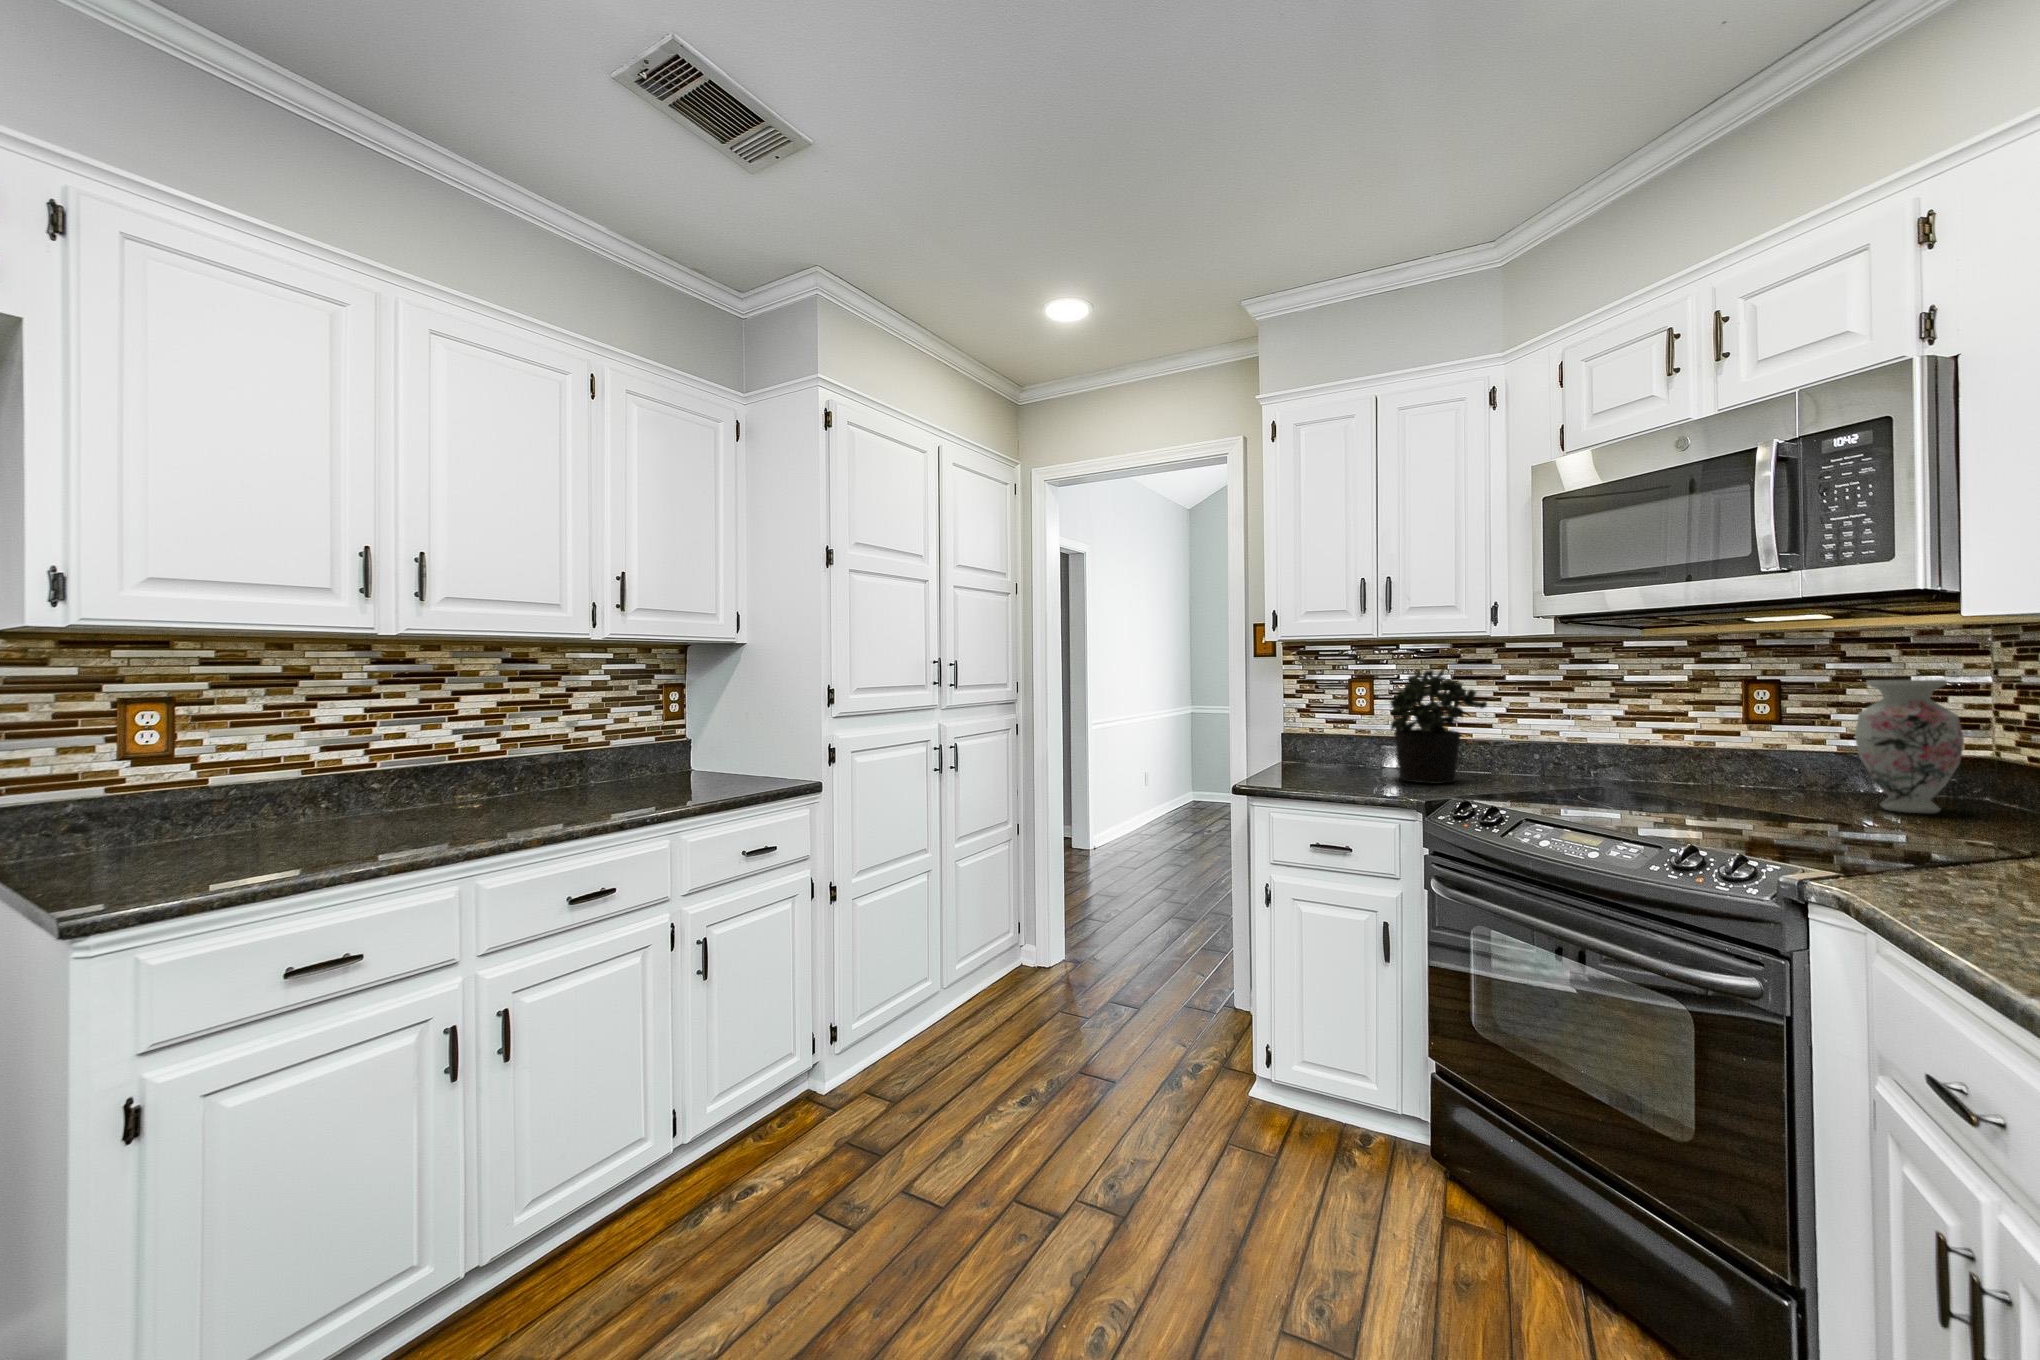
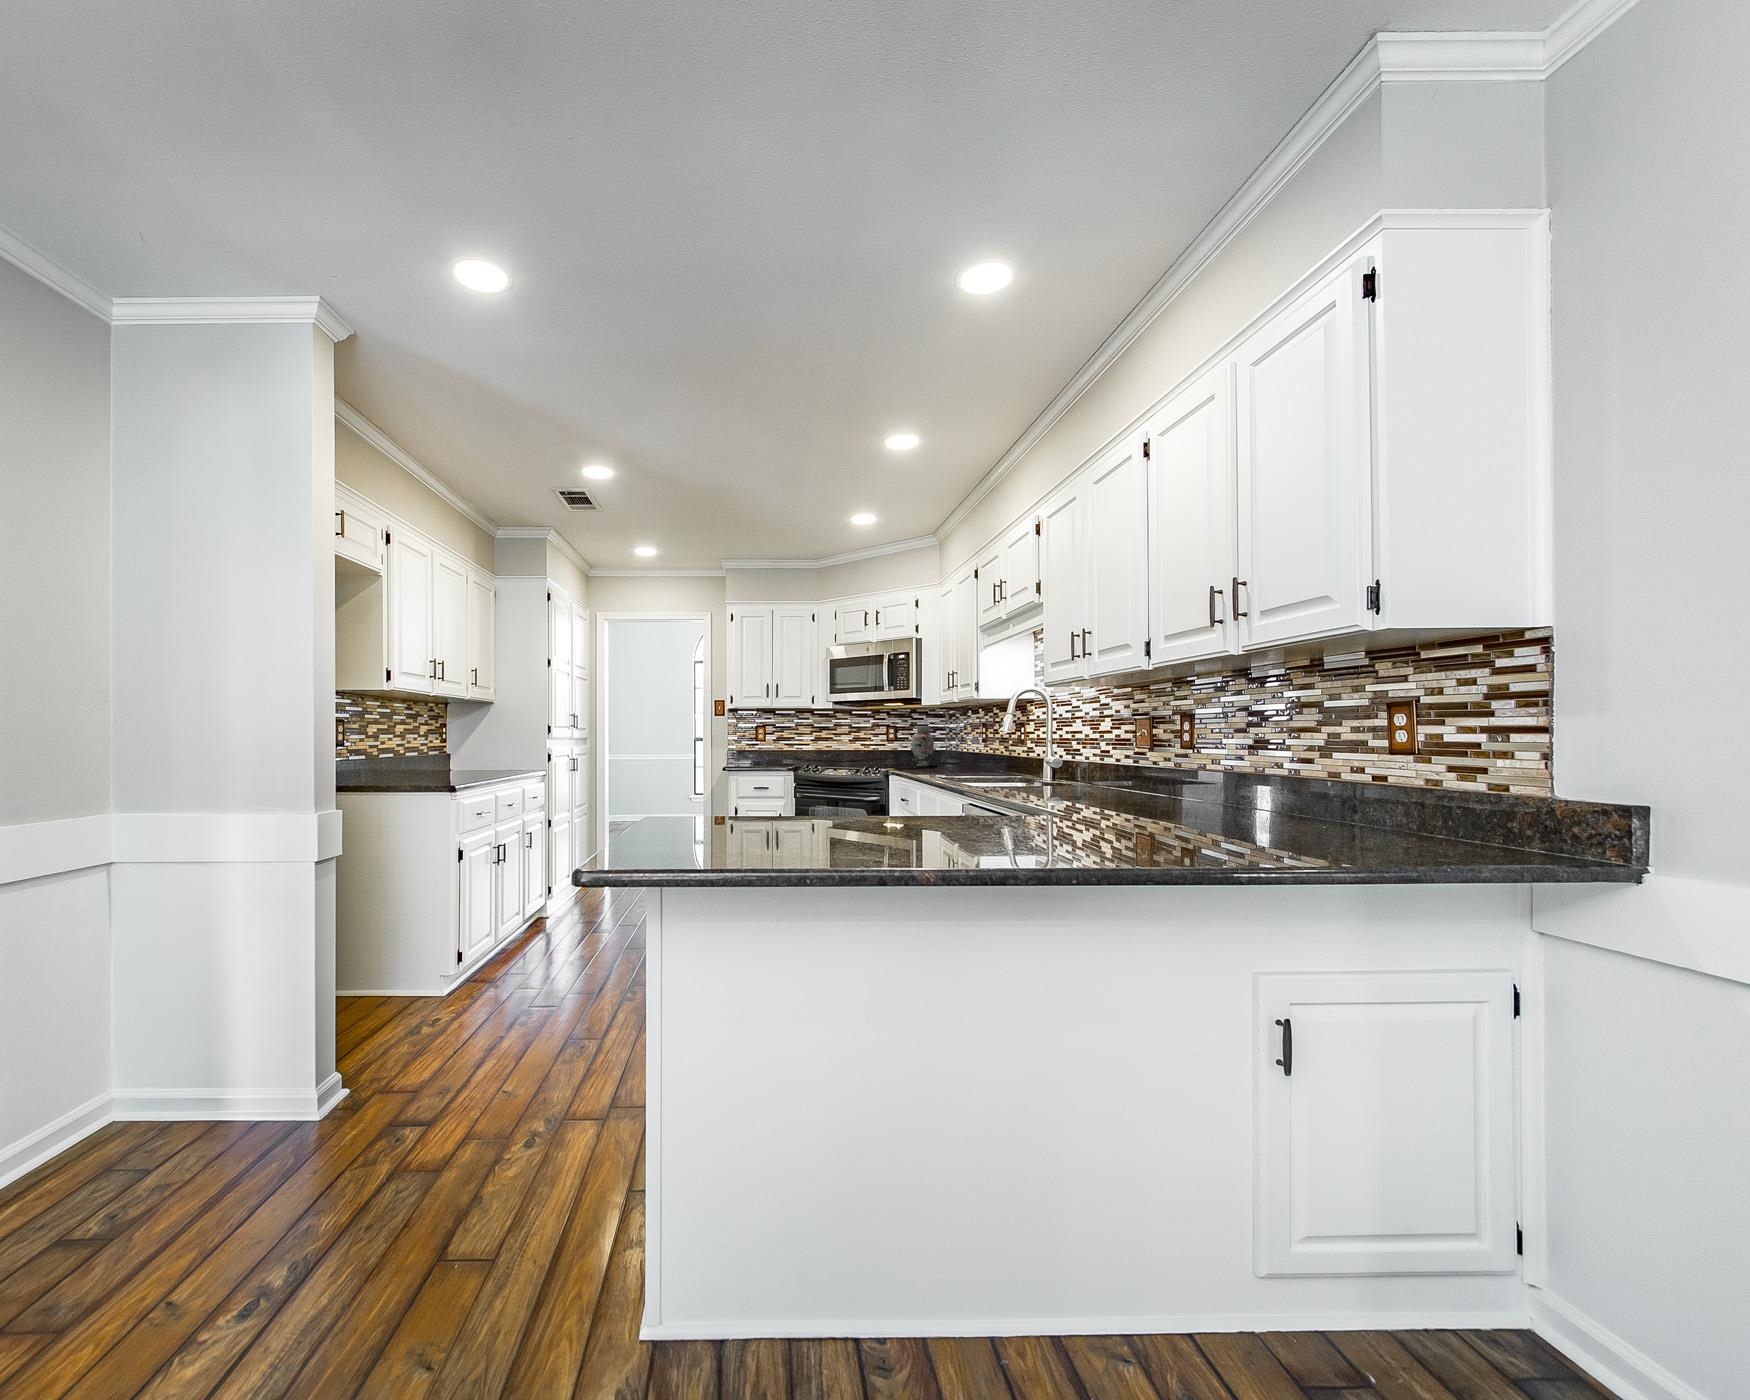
potted plant: present [1390,667,1487,784] -> none [775,720,810,767]

